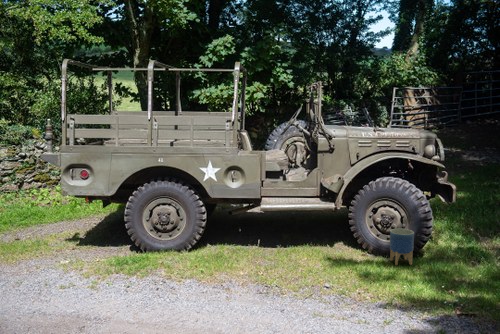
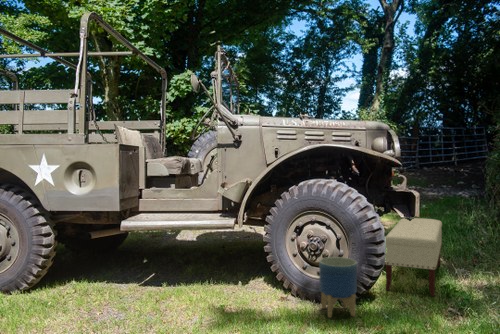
bench: none [431,200,474,254] -> present [385,218,442,296]

